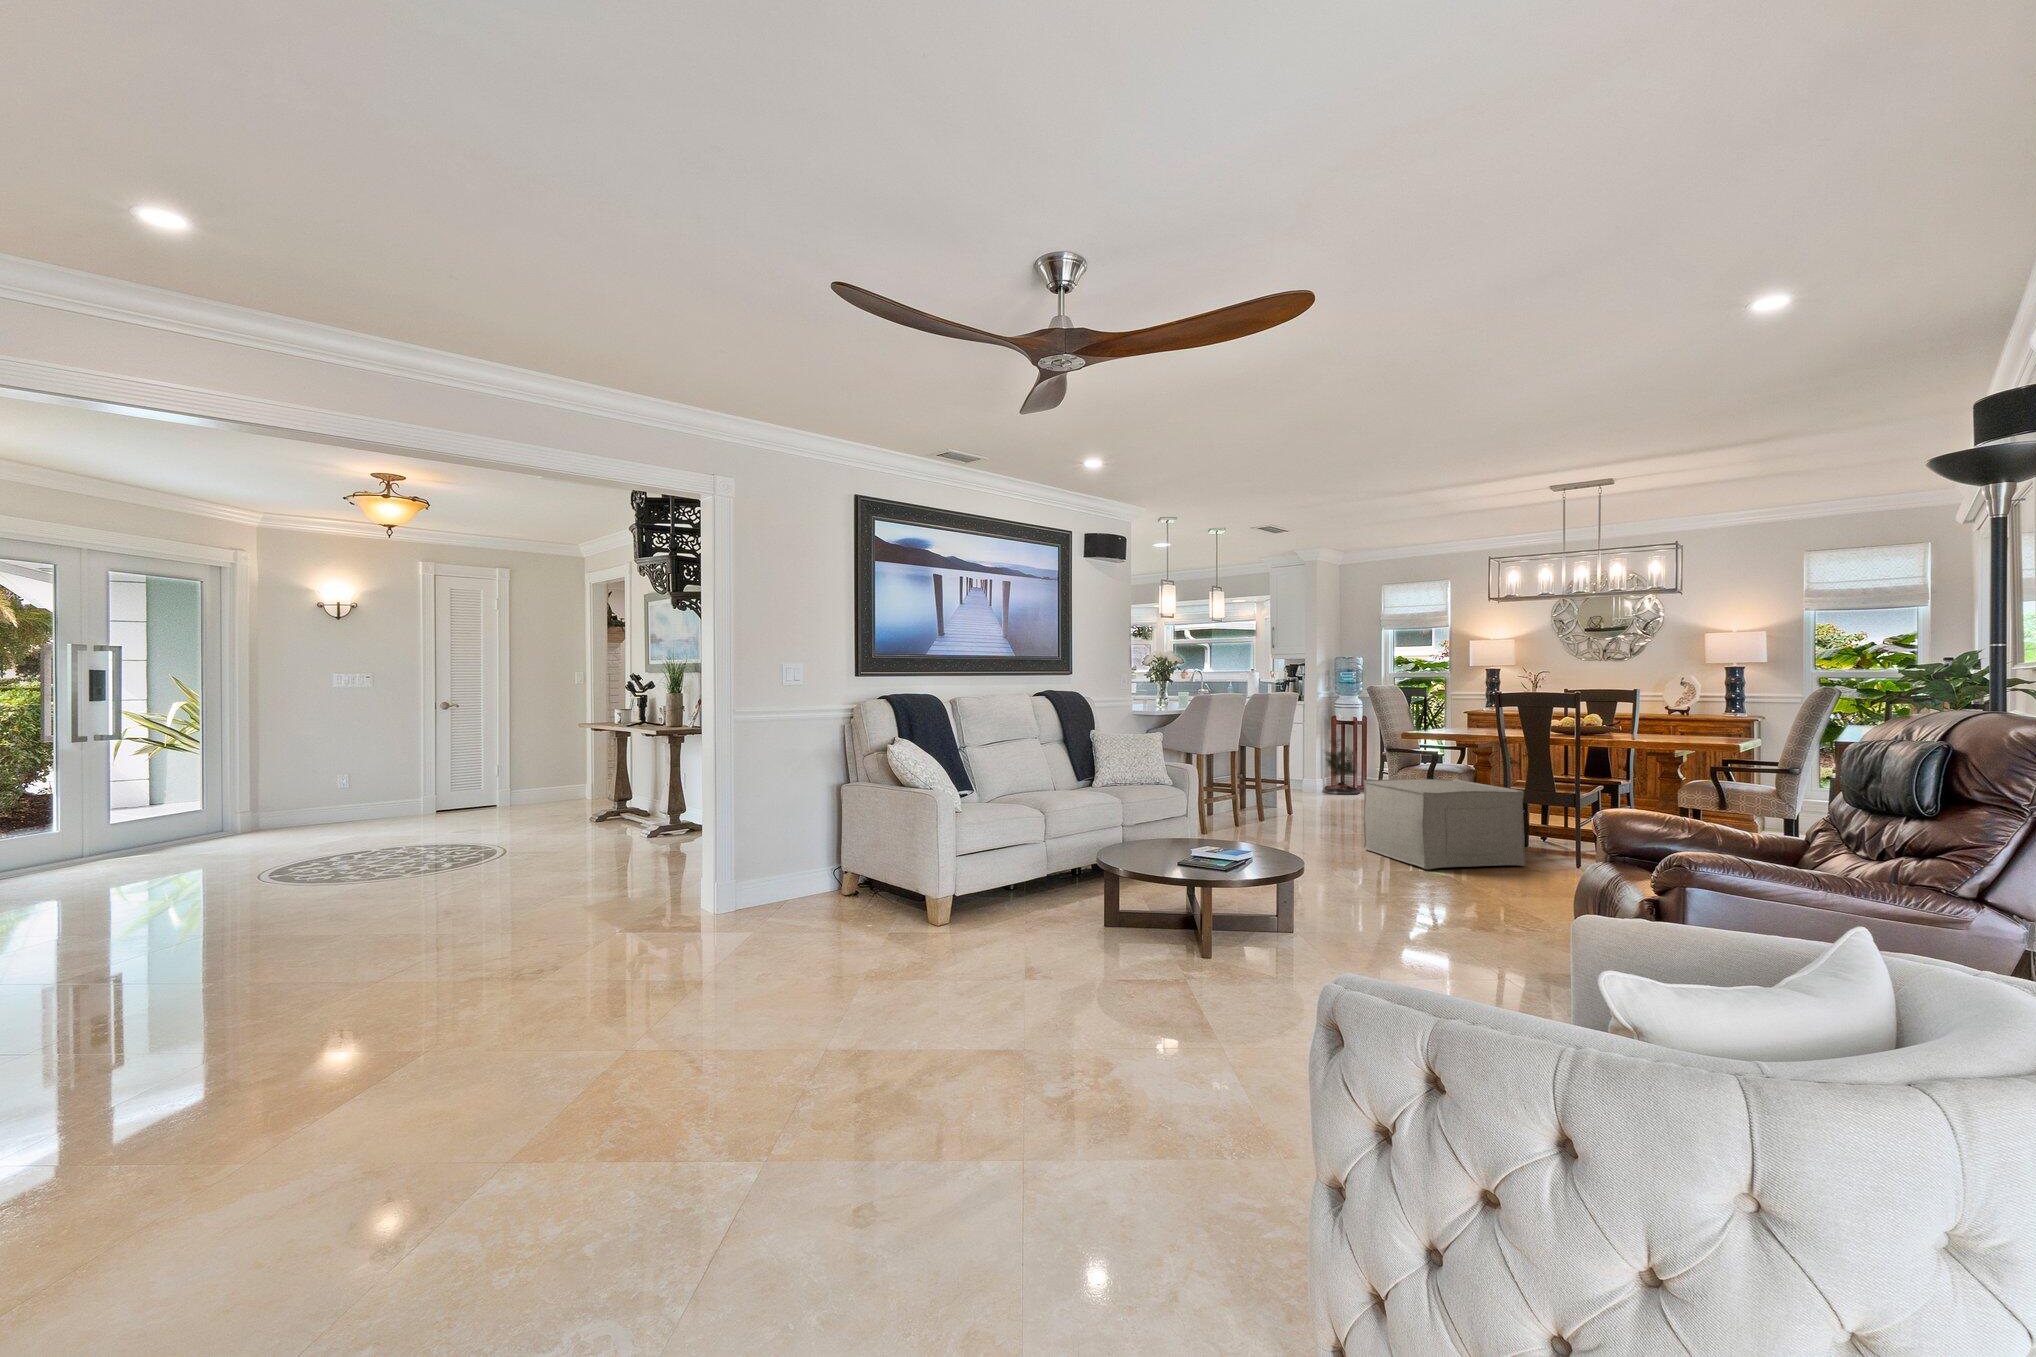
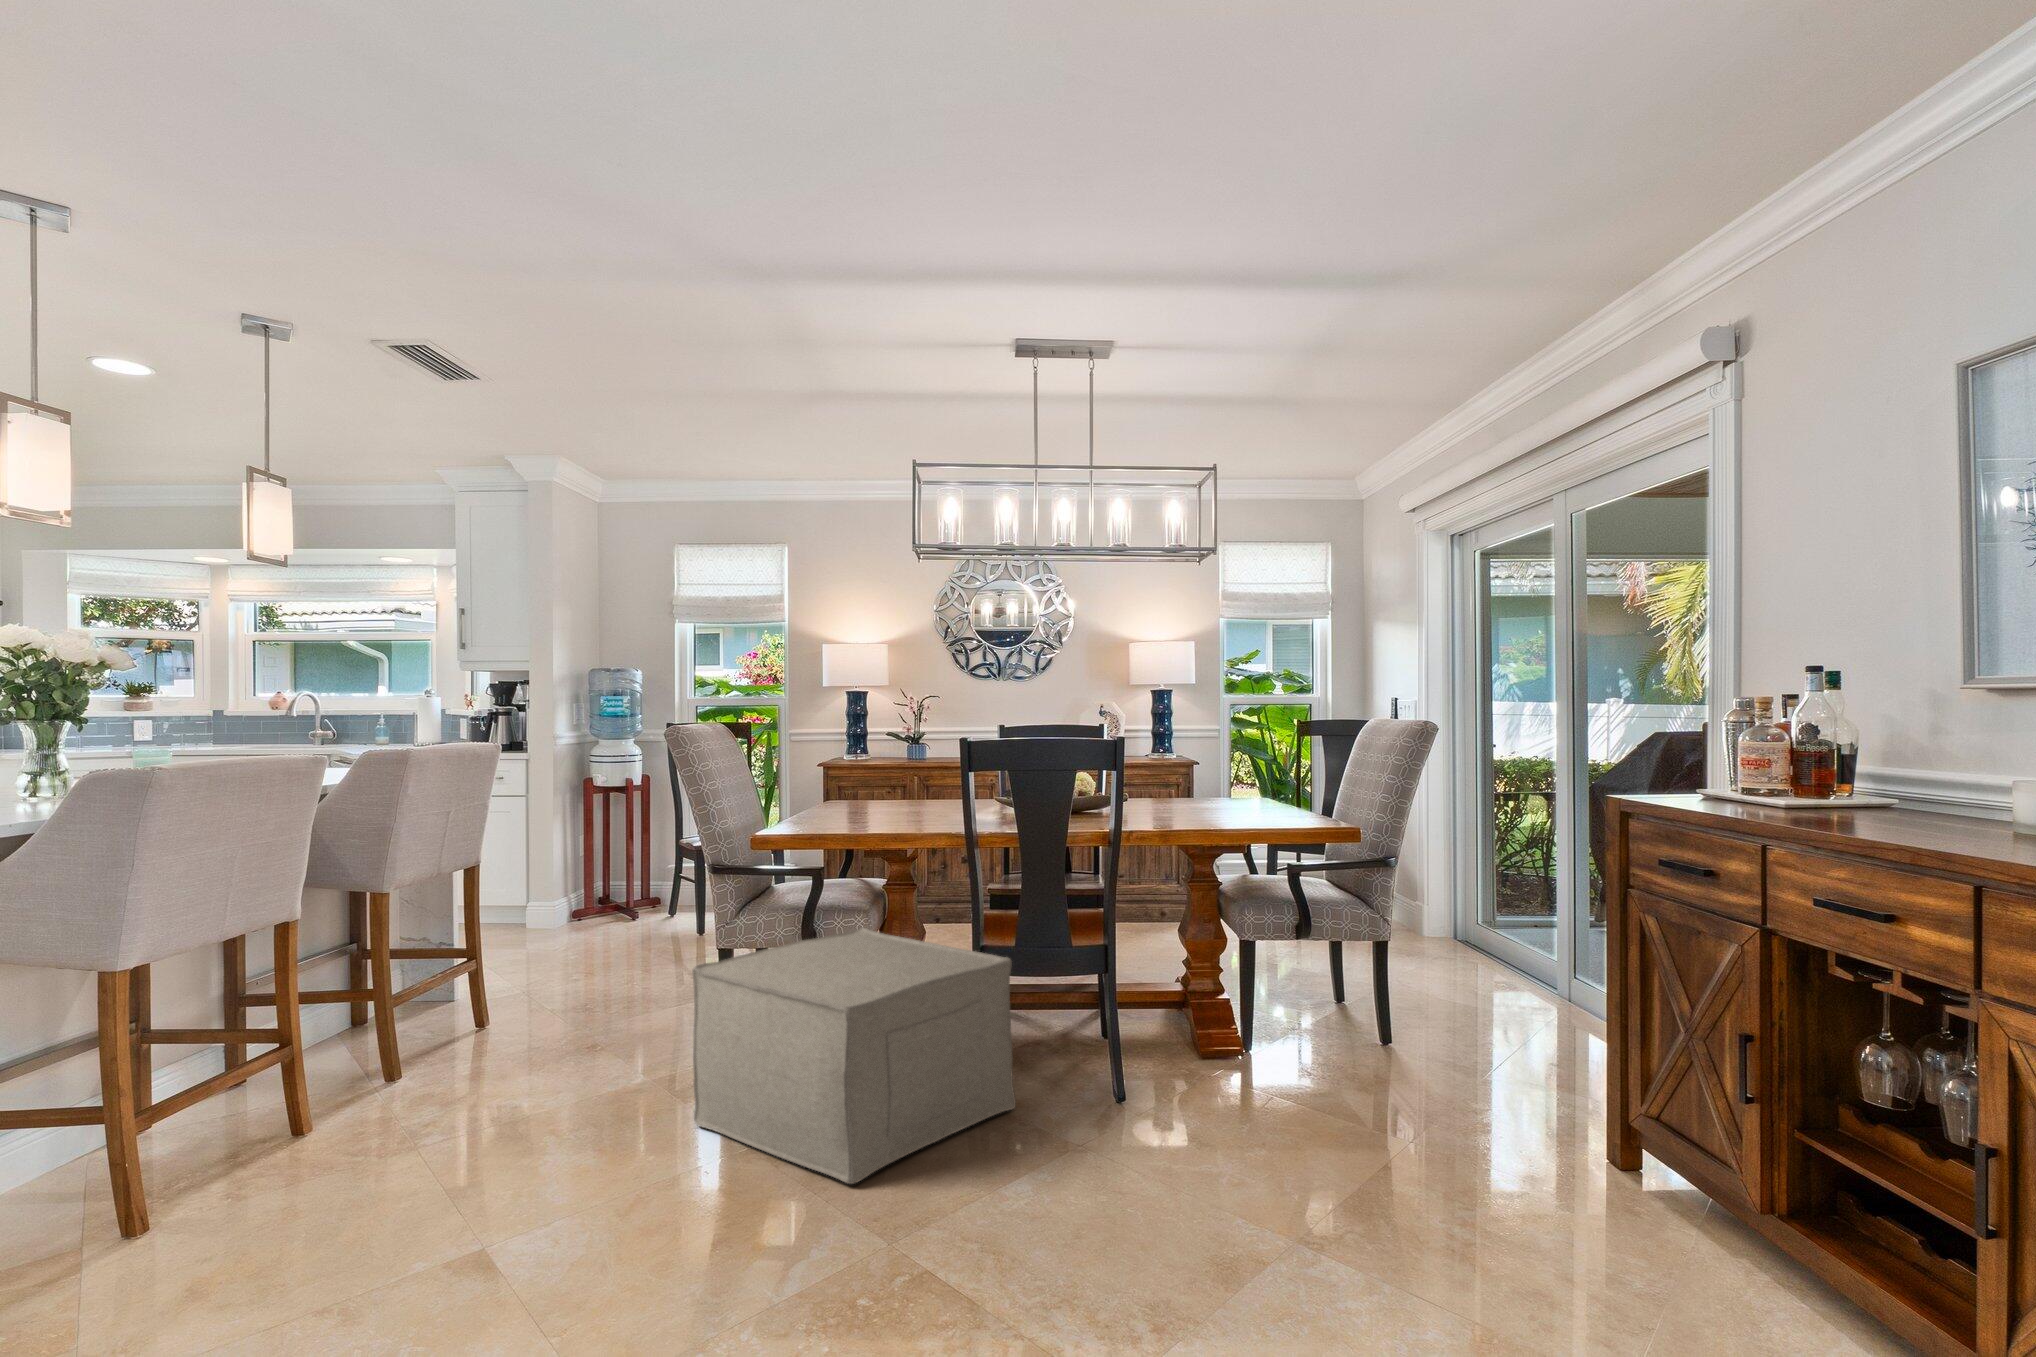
potted tree: present [1324,739,1358,794] -> none [566,807,639,926]

